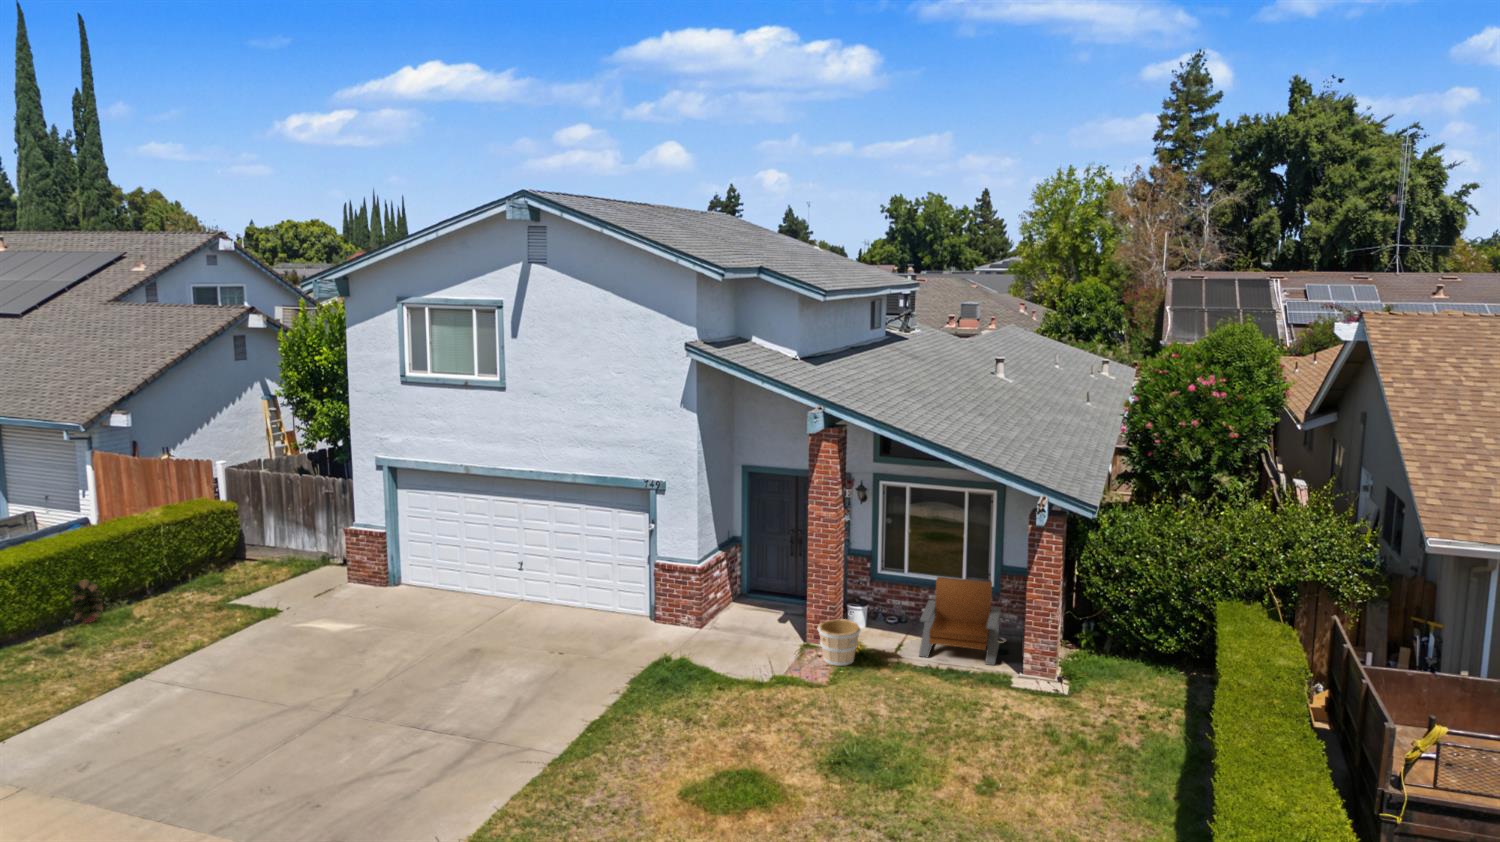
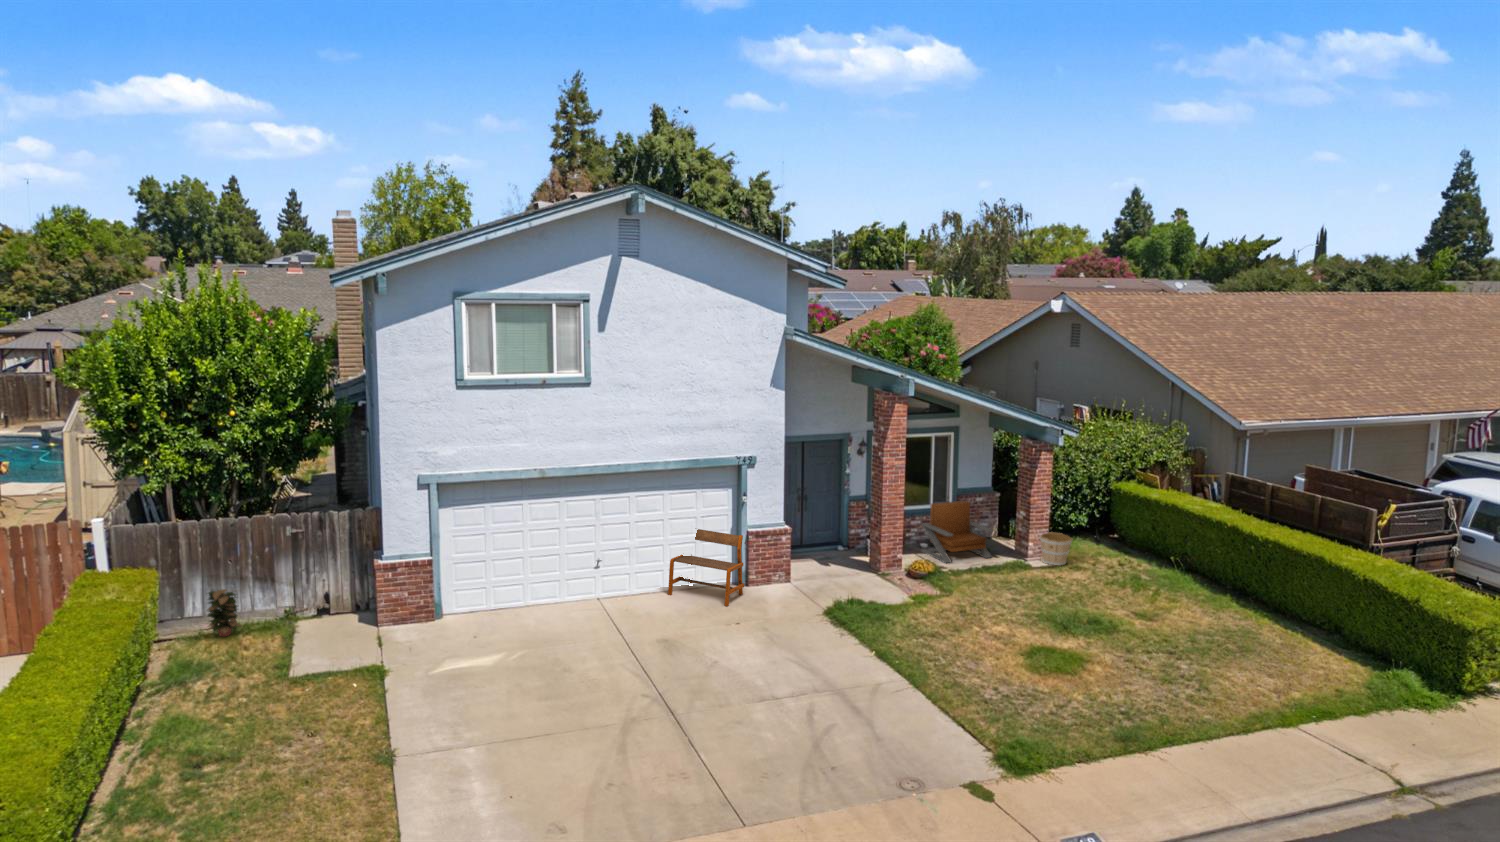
bench: none [579,547,637,637] -> present [668,529,744,606]
decorative plant: present [69,579,103,623] -> present [208,589,240,636]
wooden bucket: present [818,619,860,666] -> present [1040,532,1073,566]

